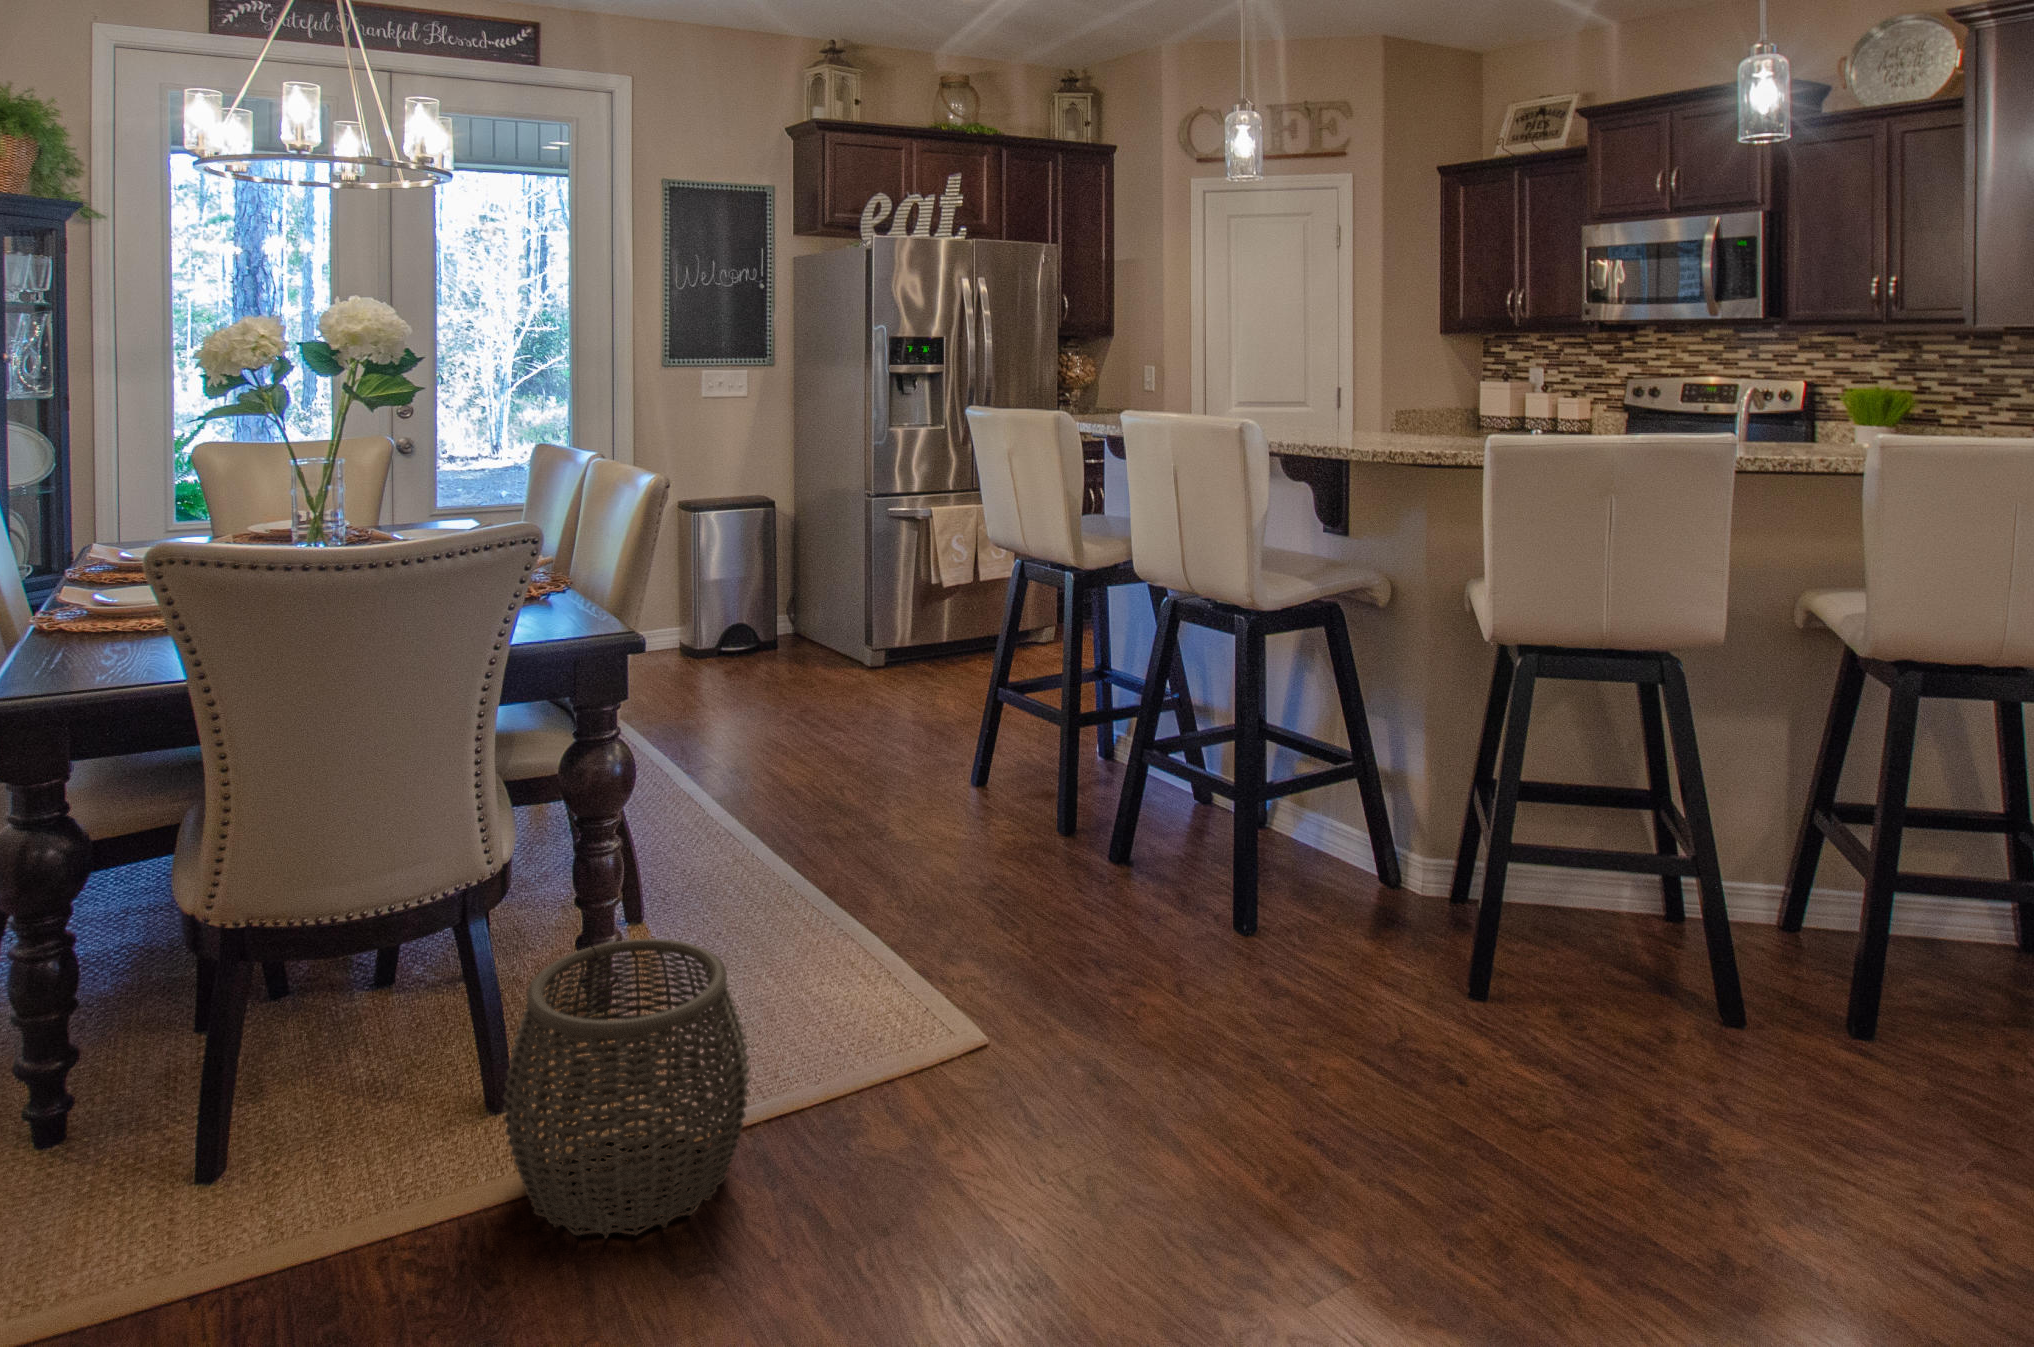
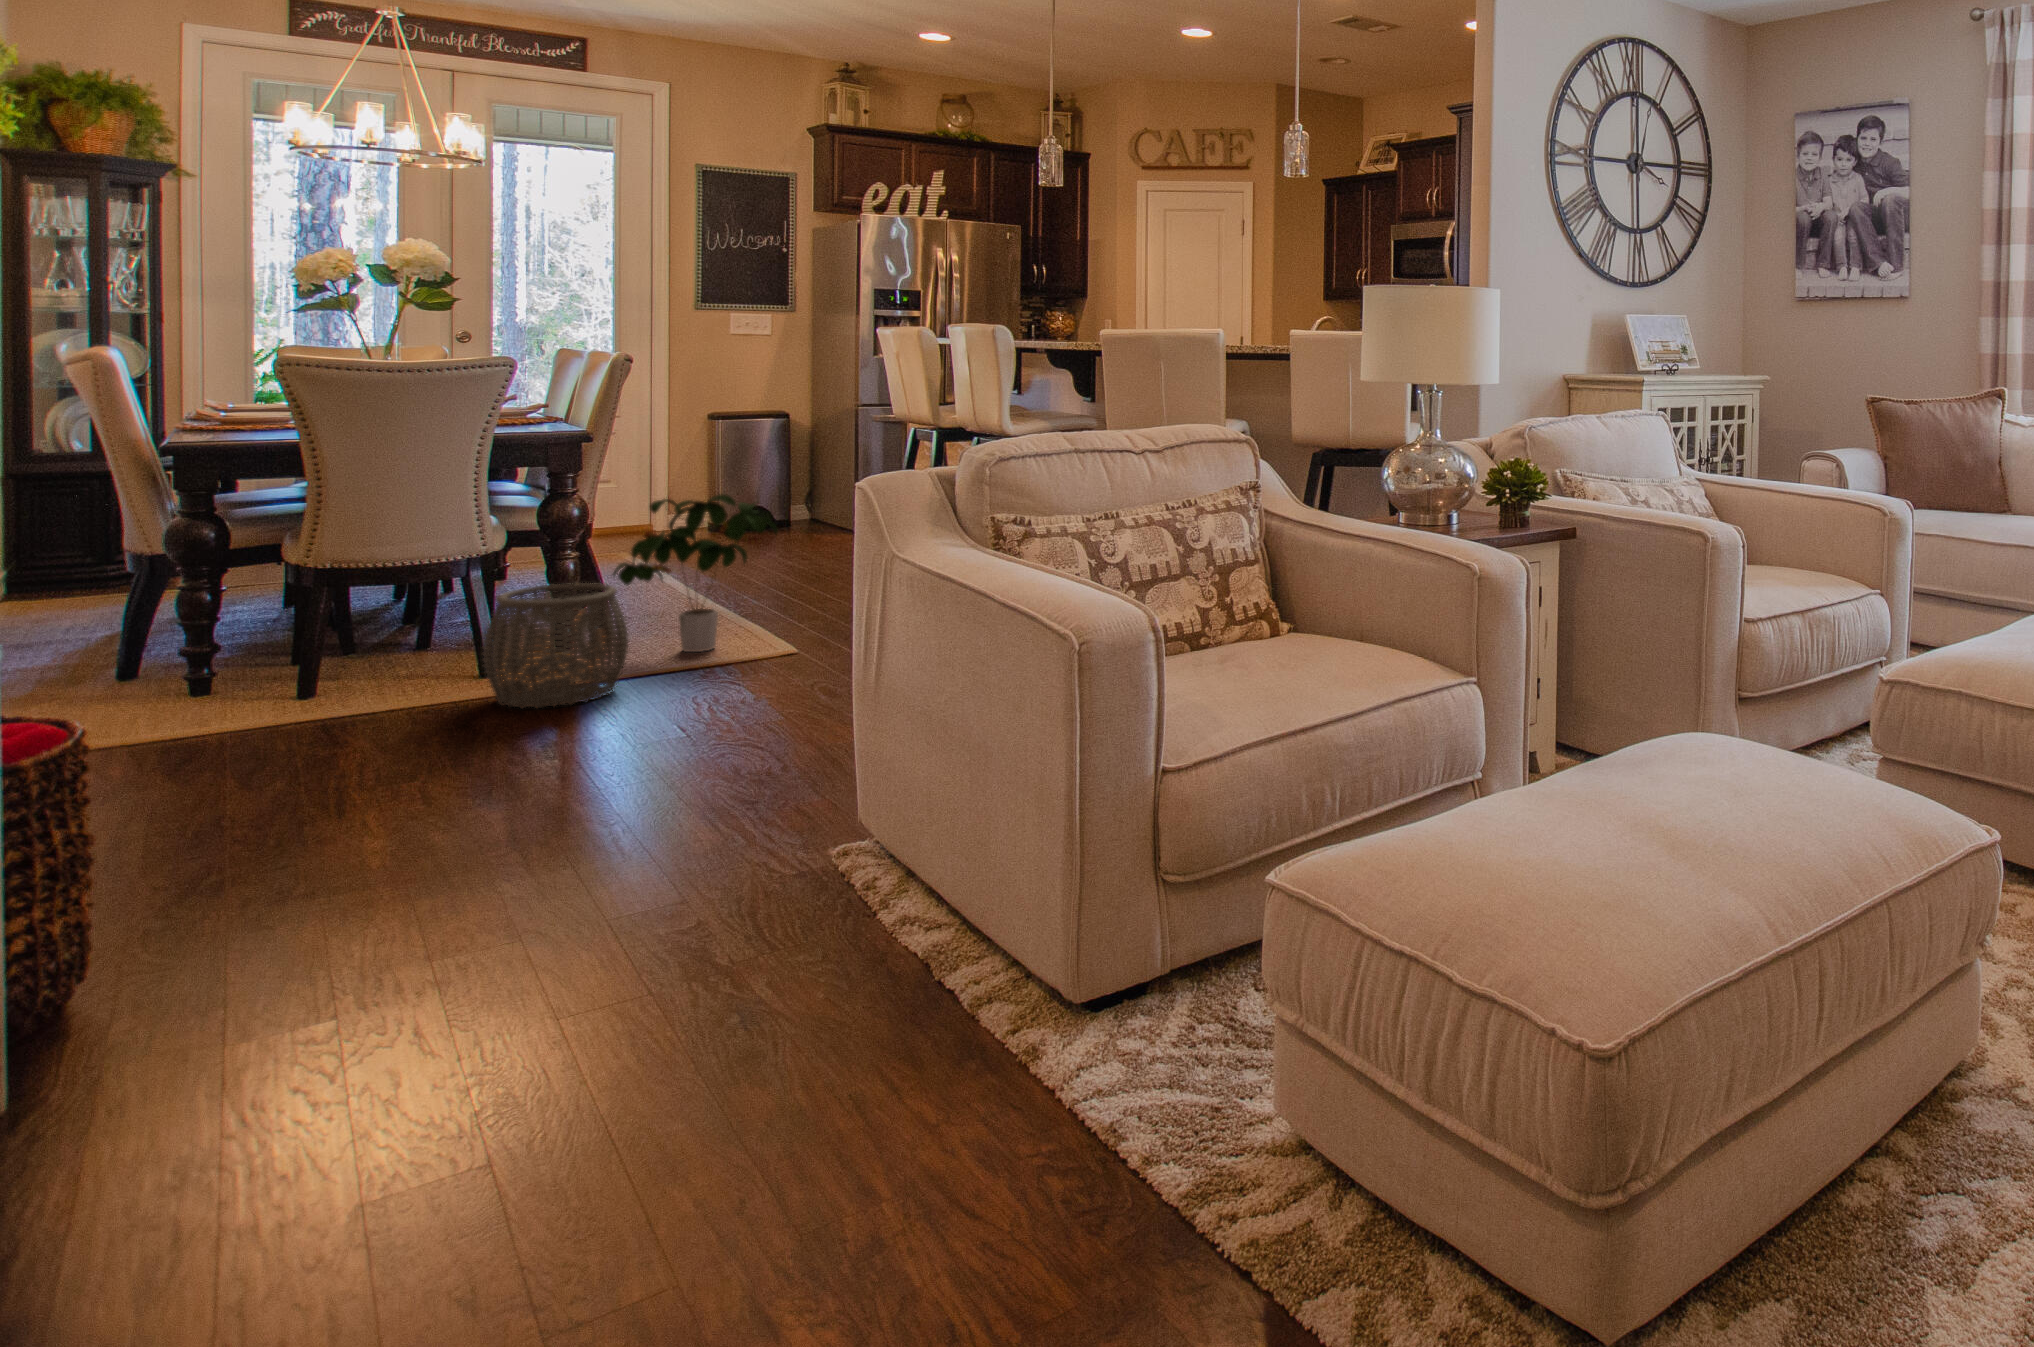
potted plant: none [674,724,926,1009] -> present [613,494,777,652]

